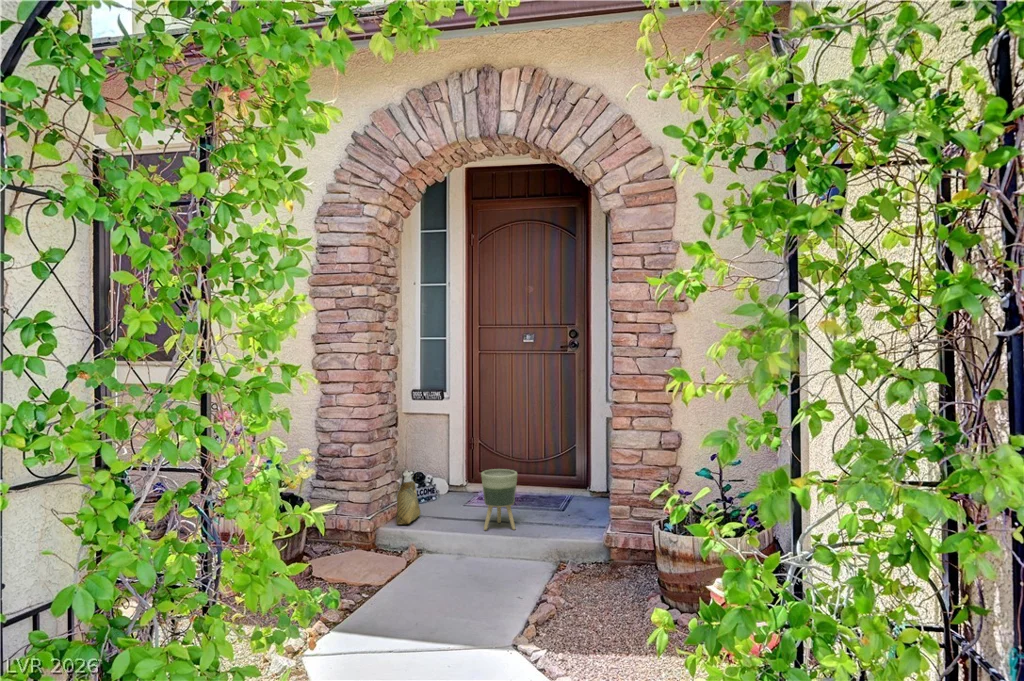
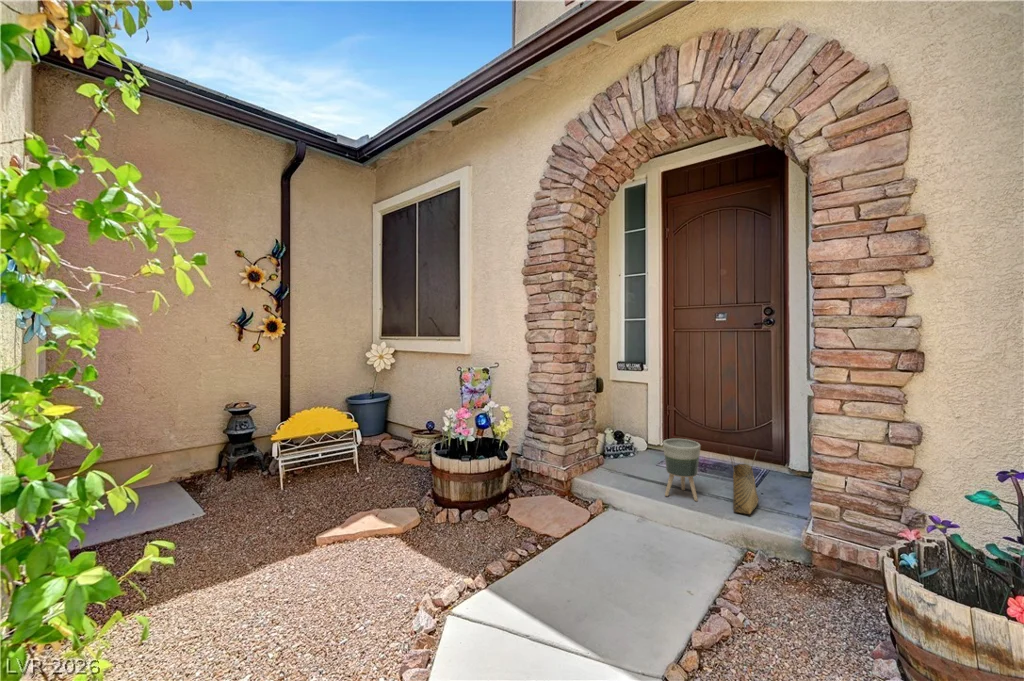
woven basket: present [394,467,420,524] -> present [731,453,758,514]

